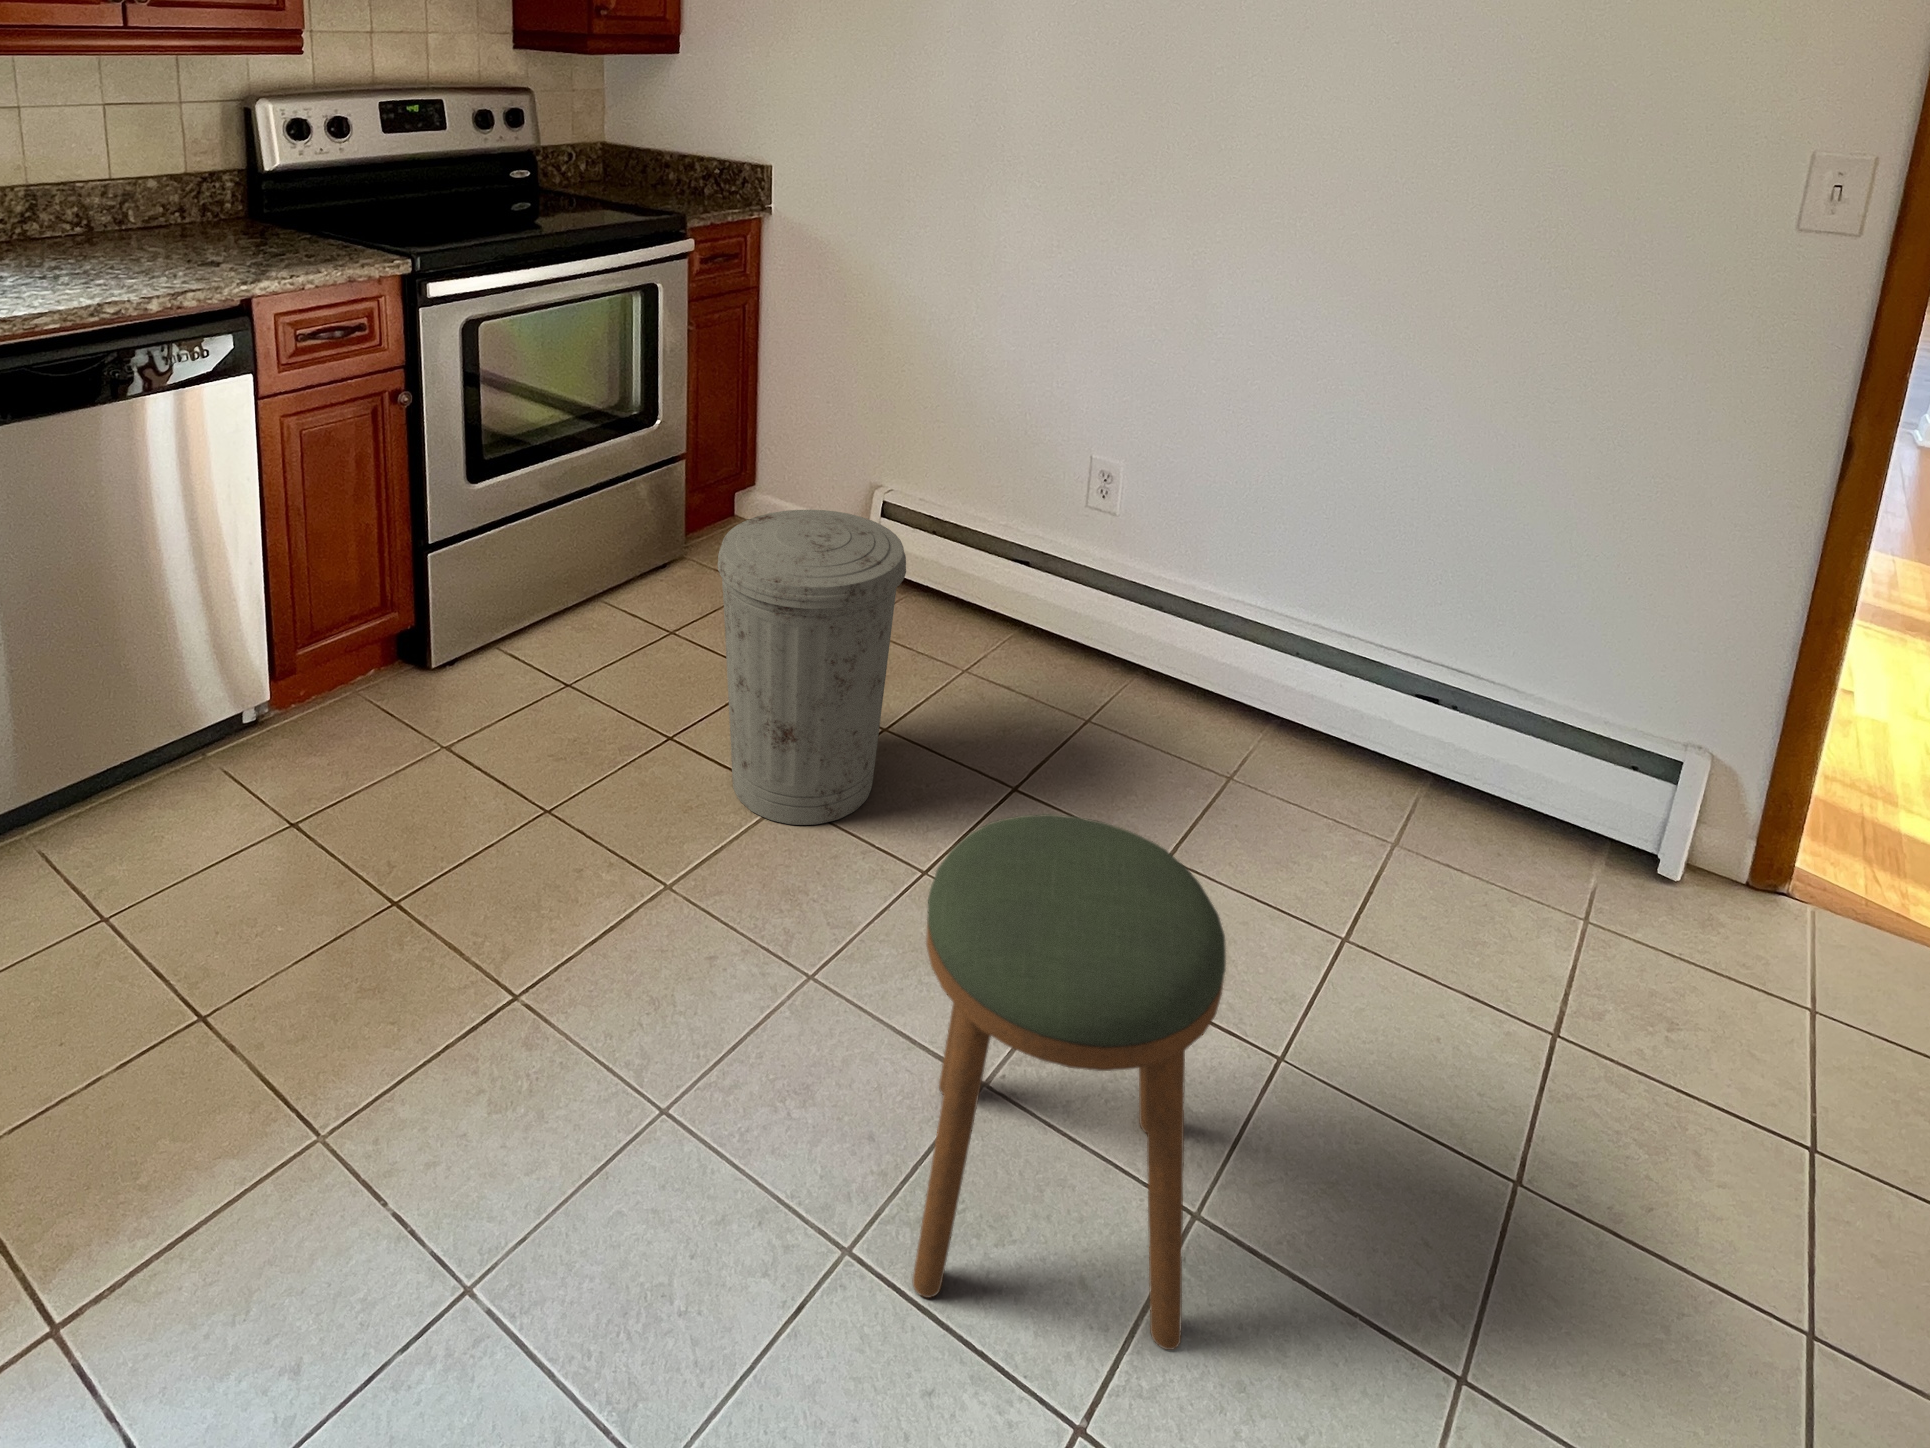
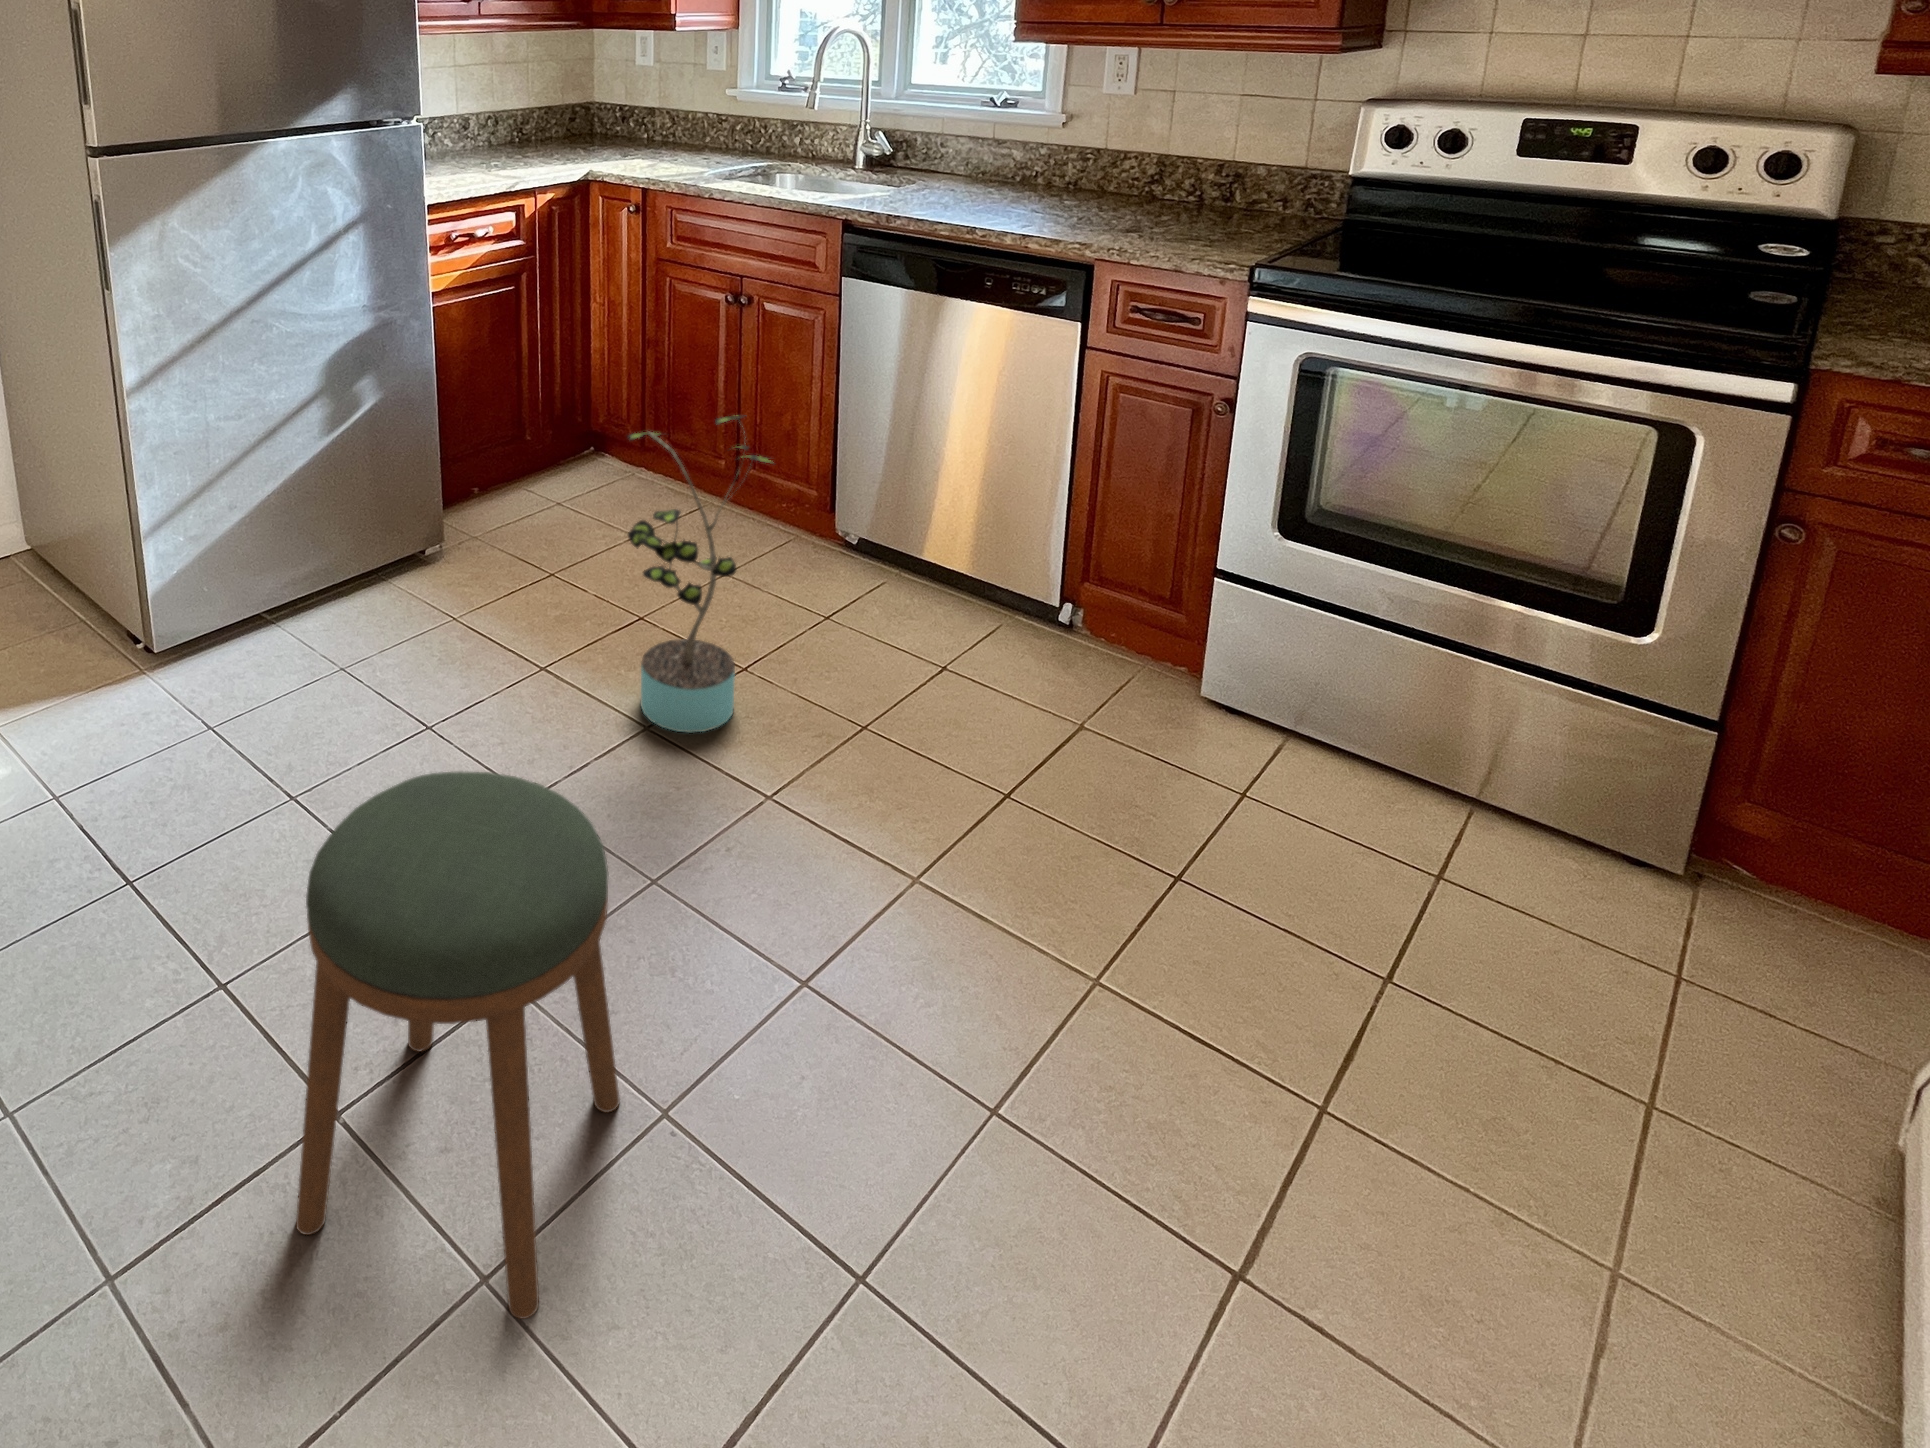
trash can: present [718,510,906,825] -> none [1013,655,1304,1113]
potted plant: none [78,627,409,1120] -> present [628,416,774,733]

